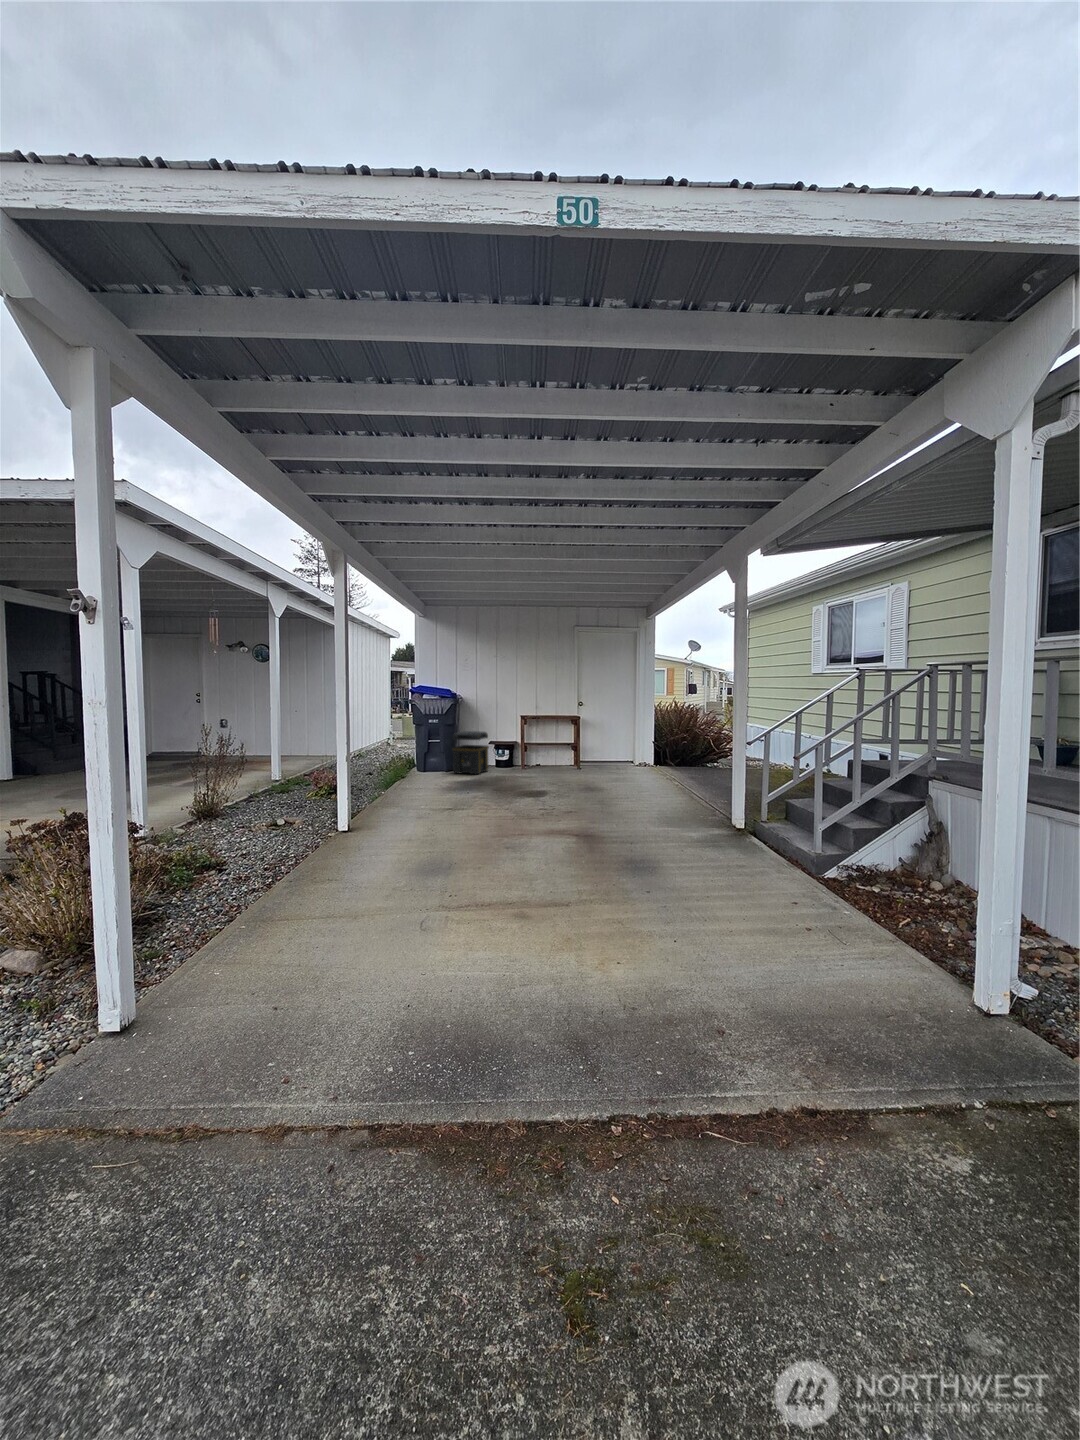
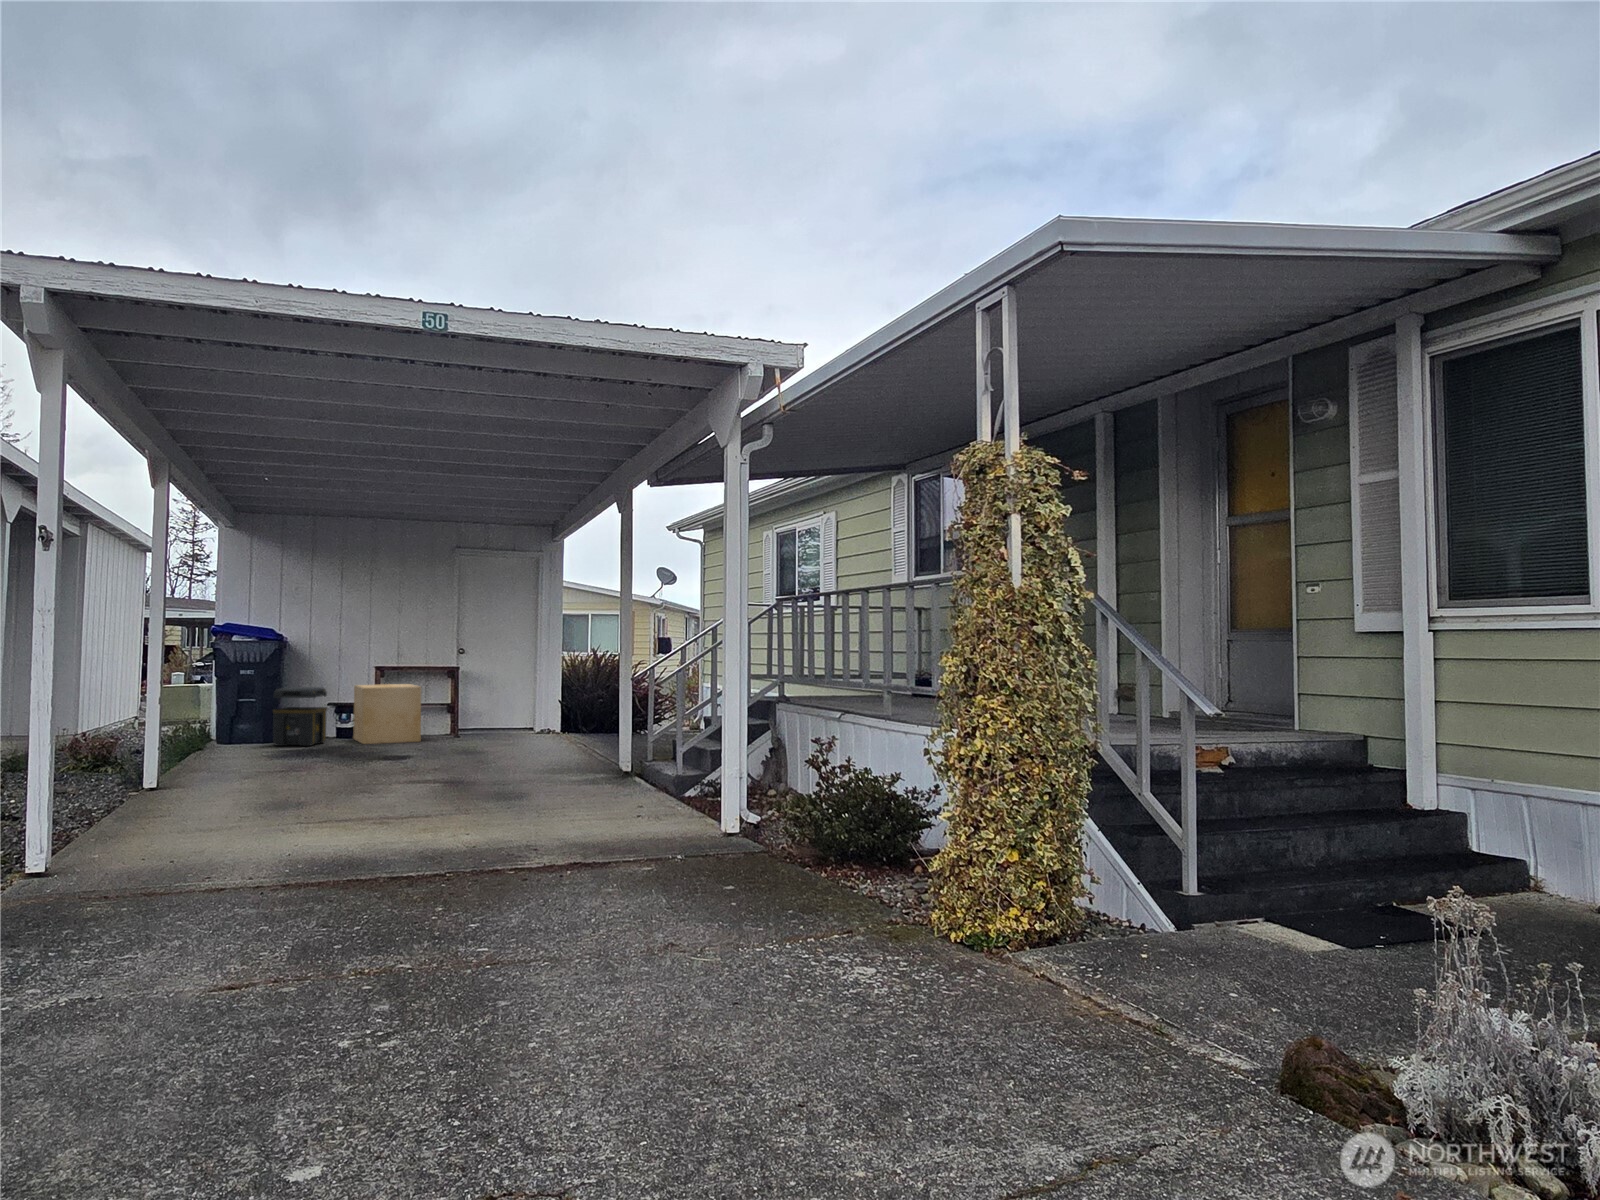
cardboard box: none [507,728,553,774] -> present [353,684,421,744]

